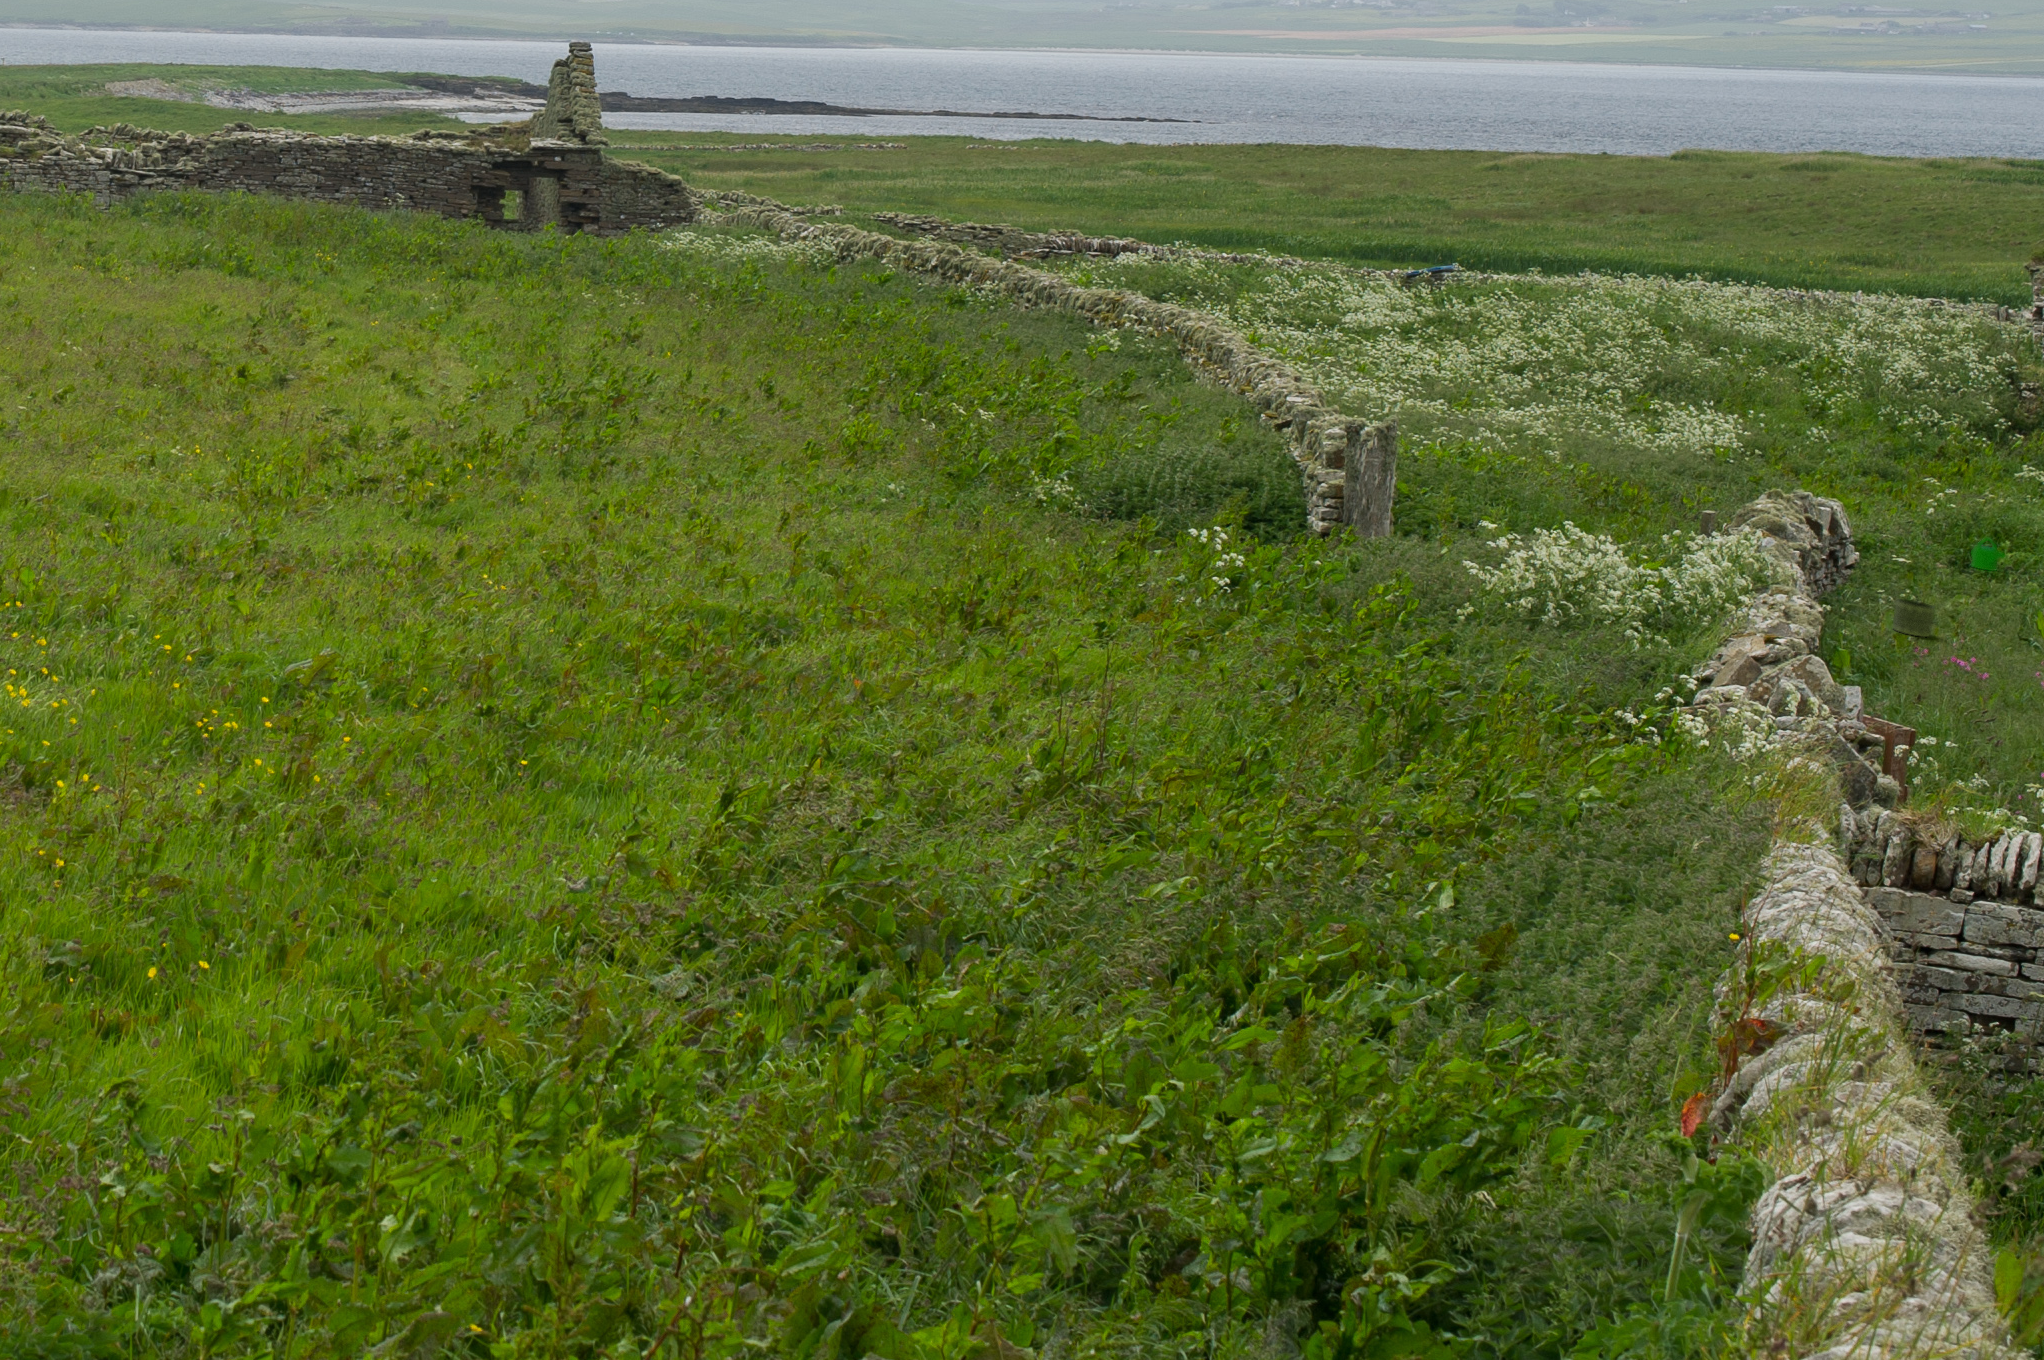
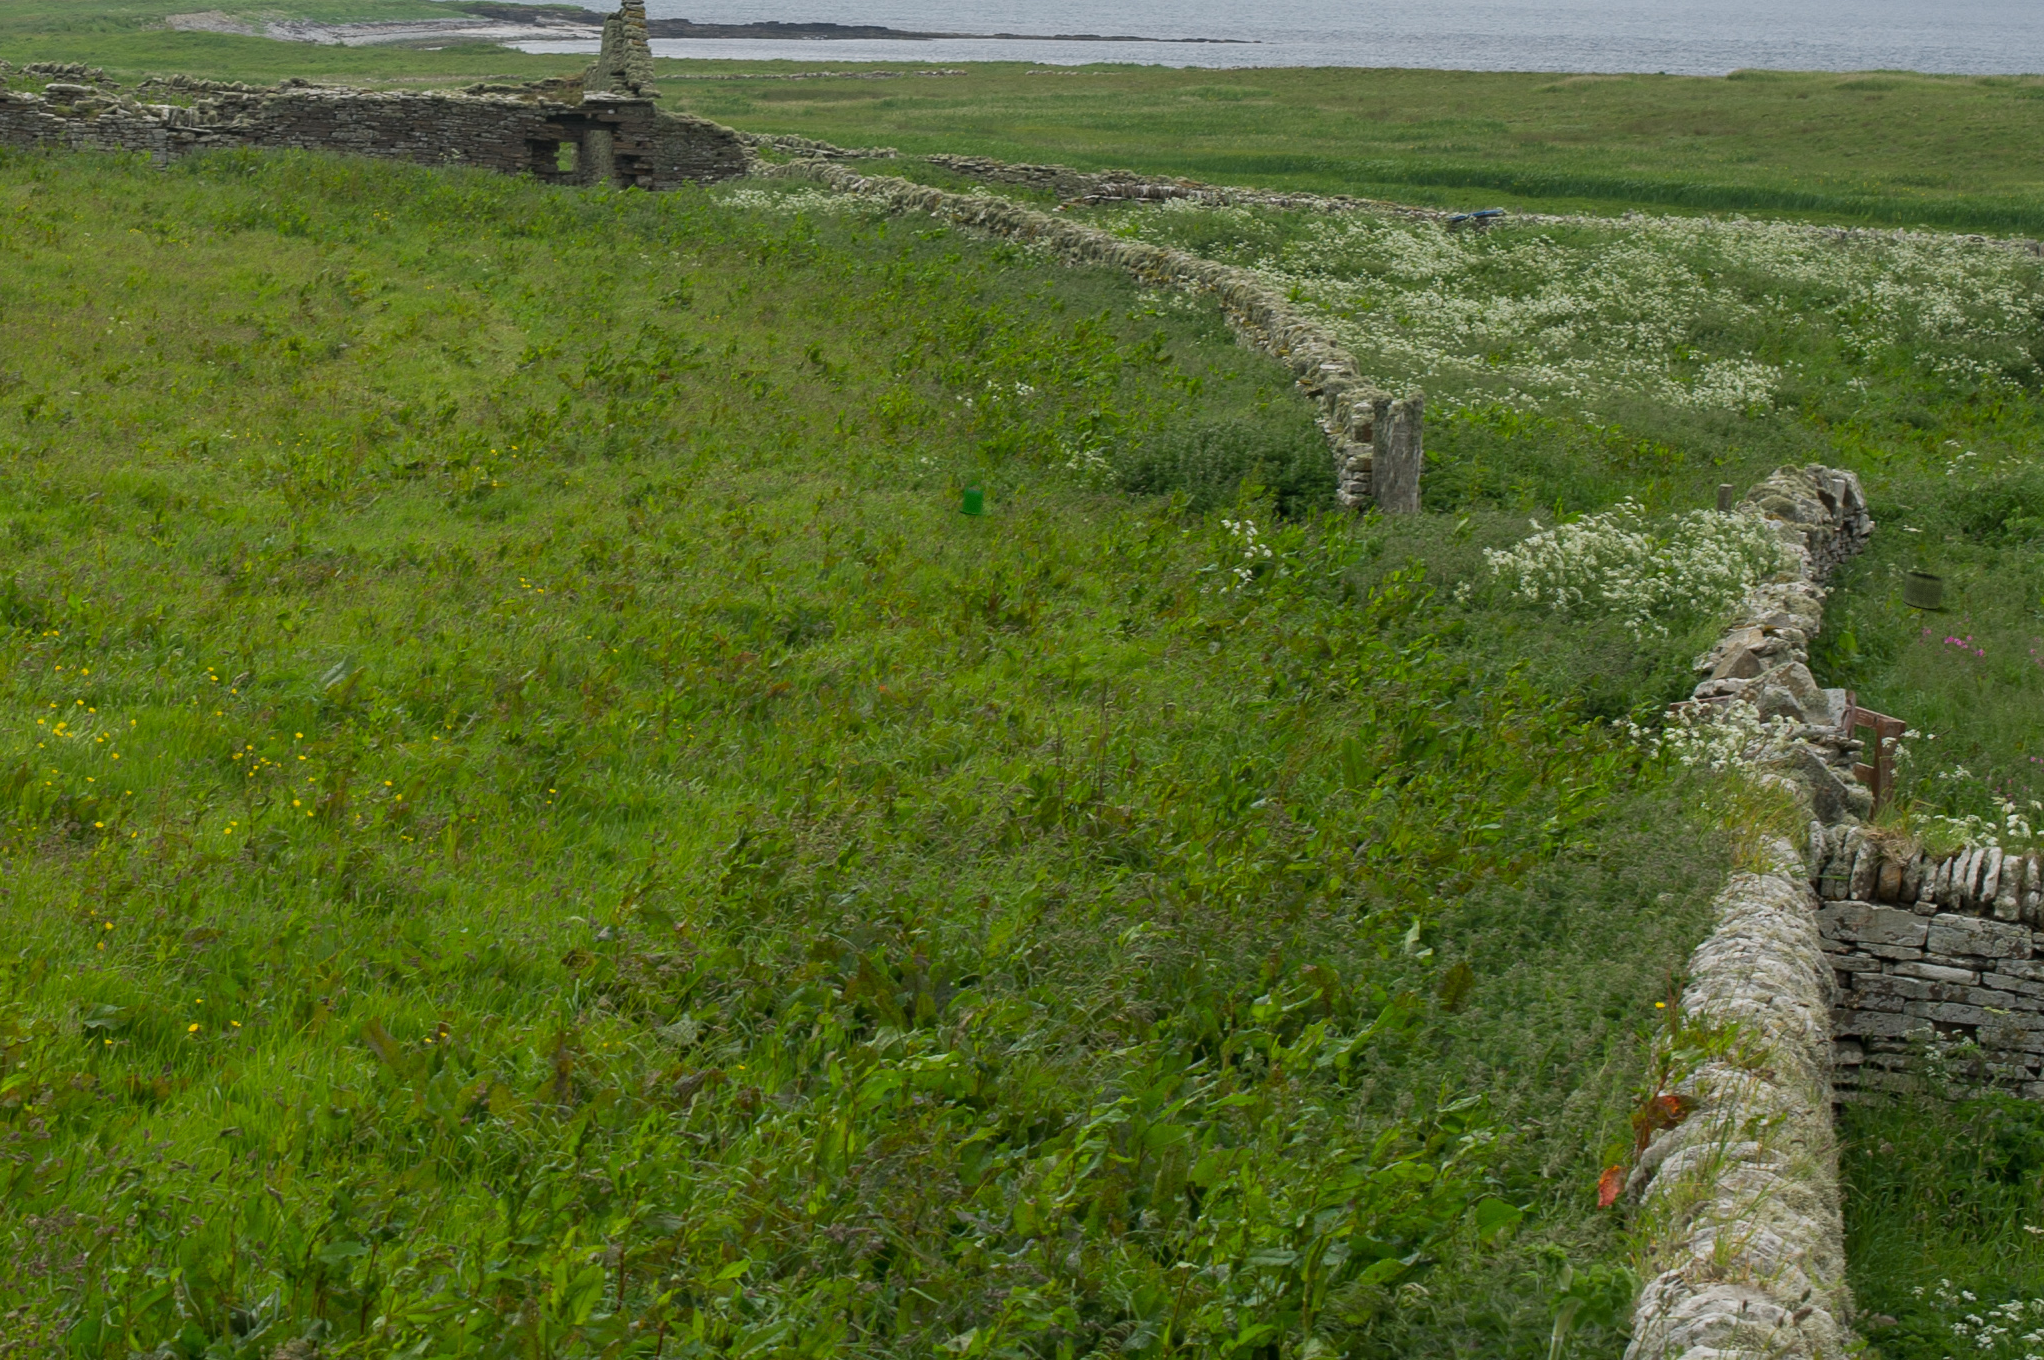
watering can: present [1971,538,2005,571] -> present [960,481,985,515]

